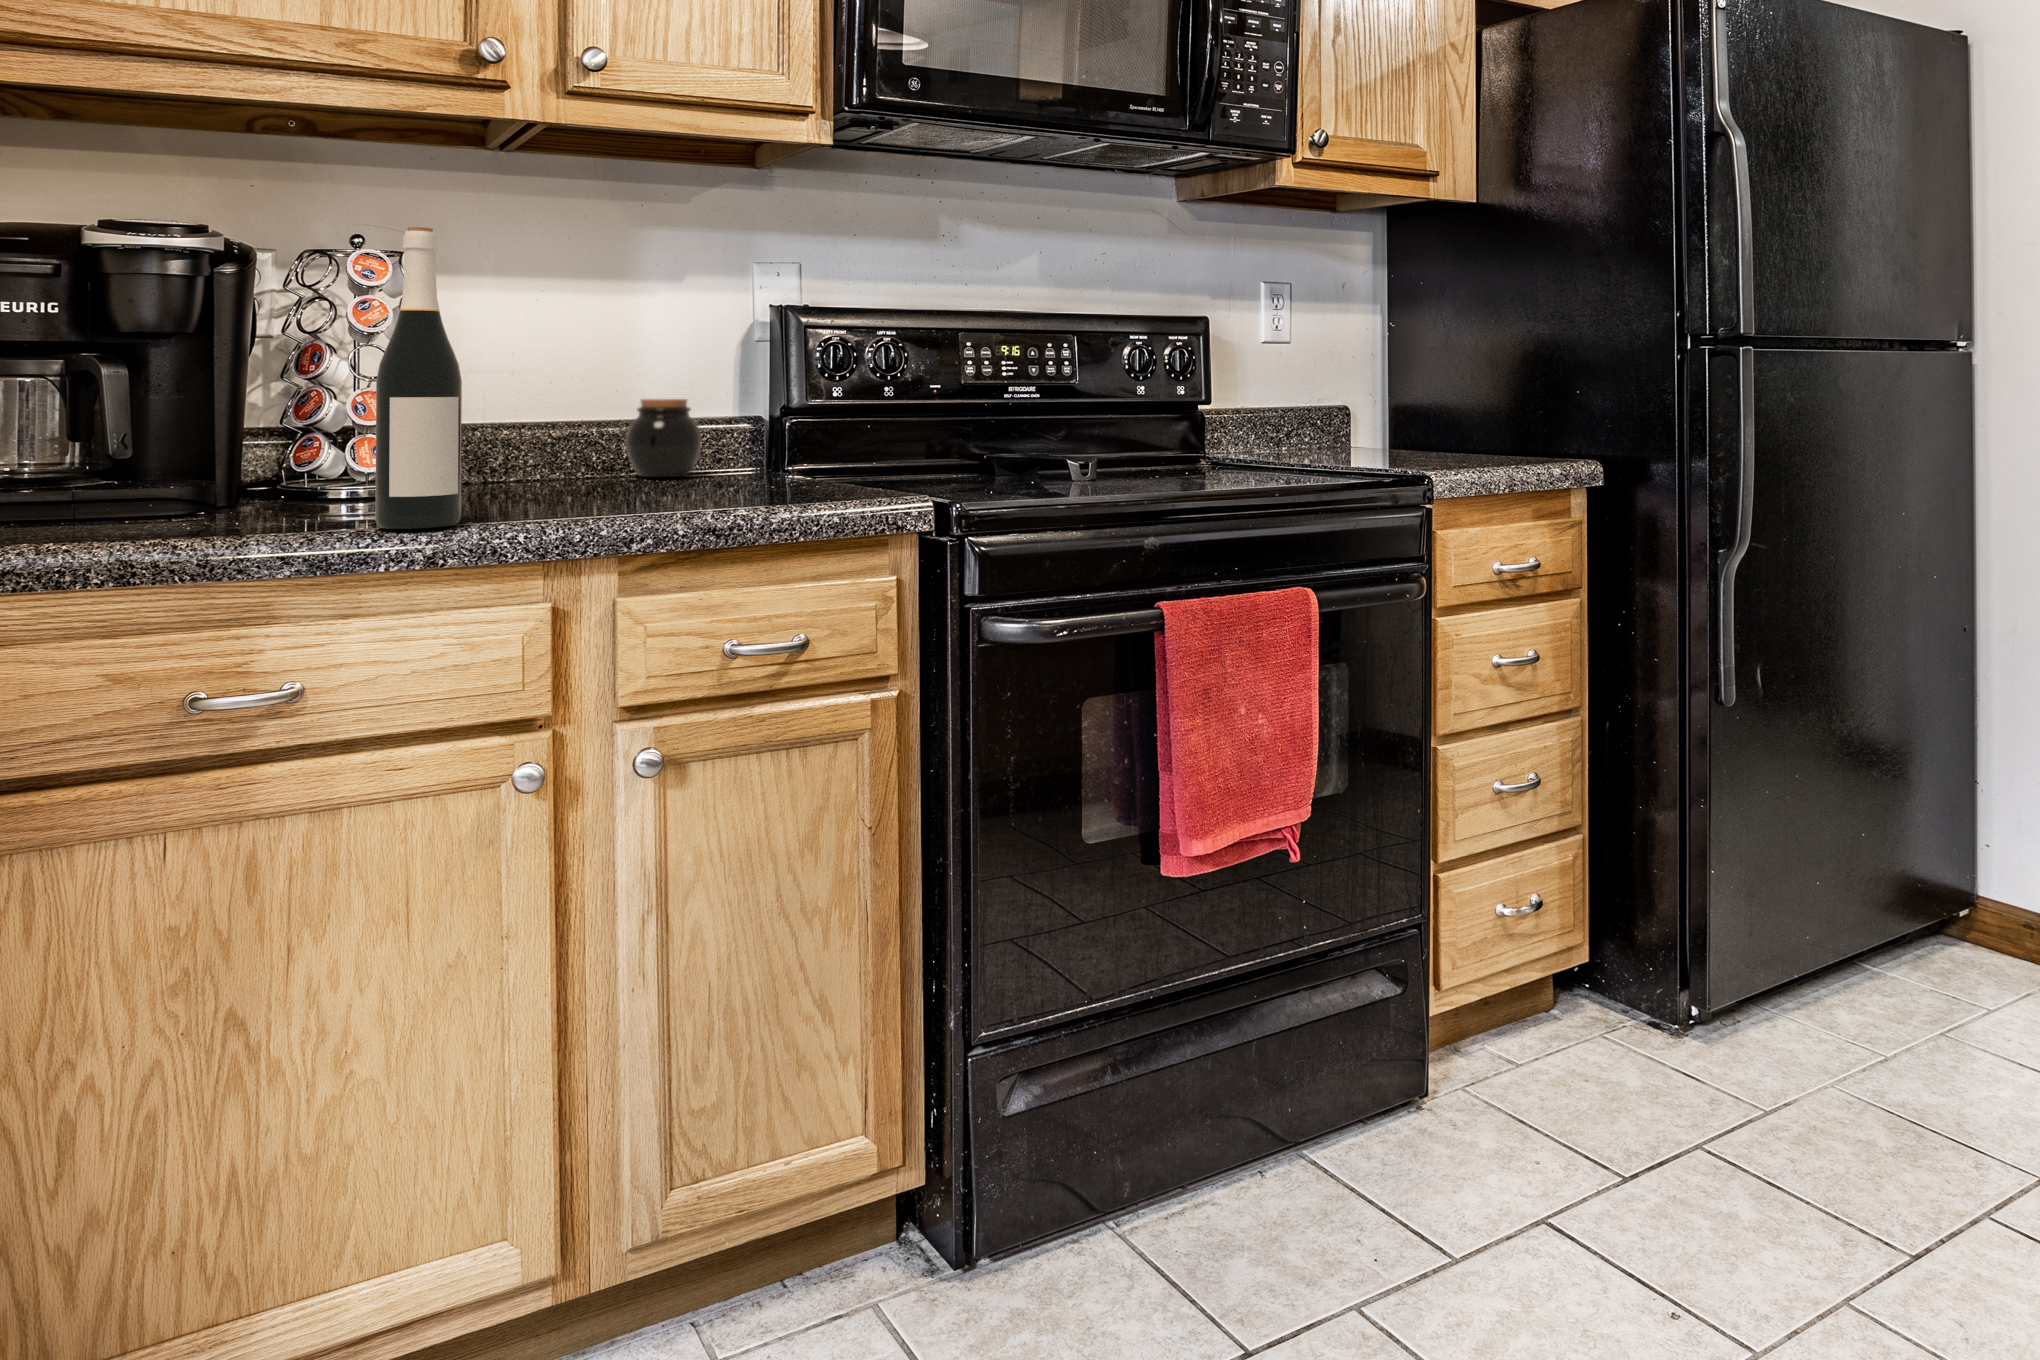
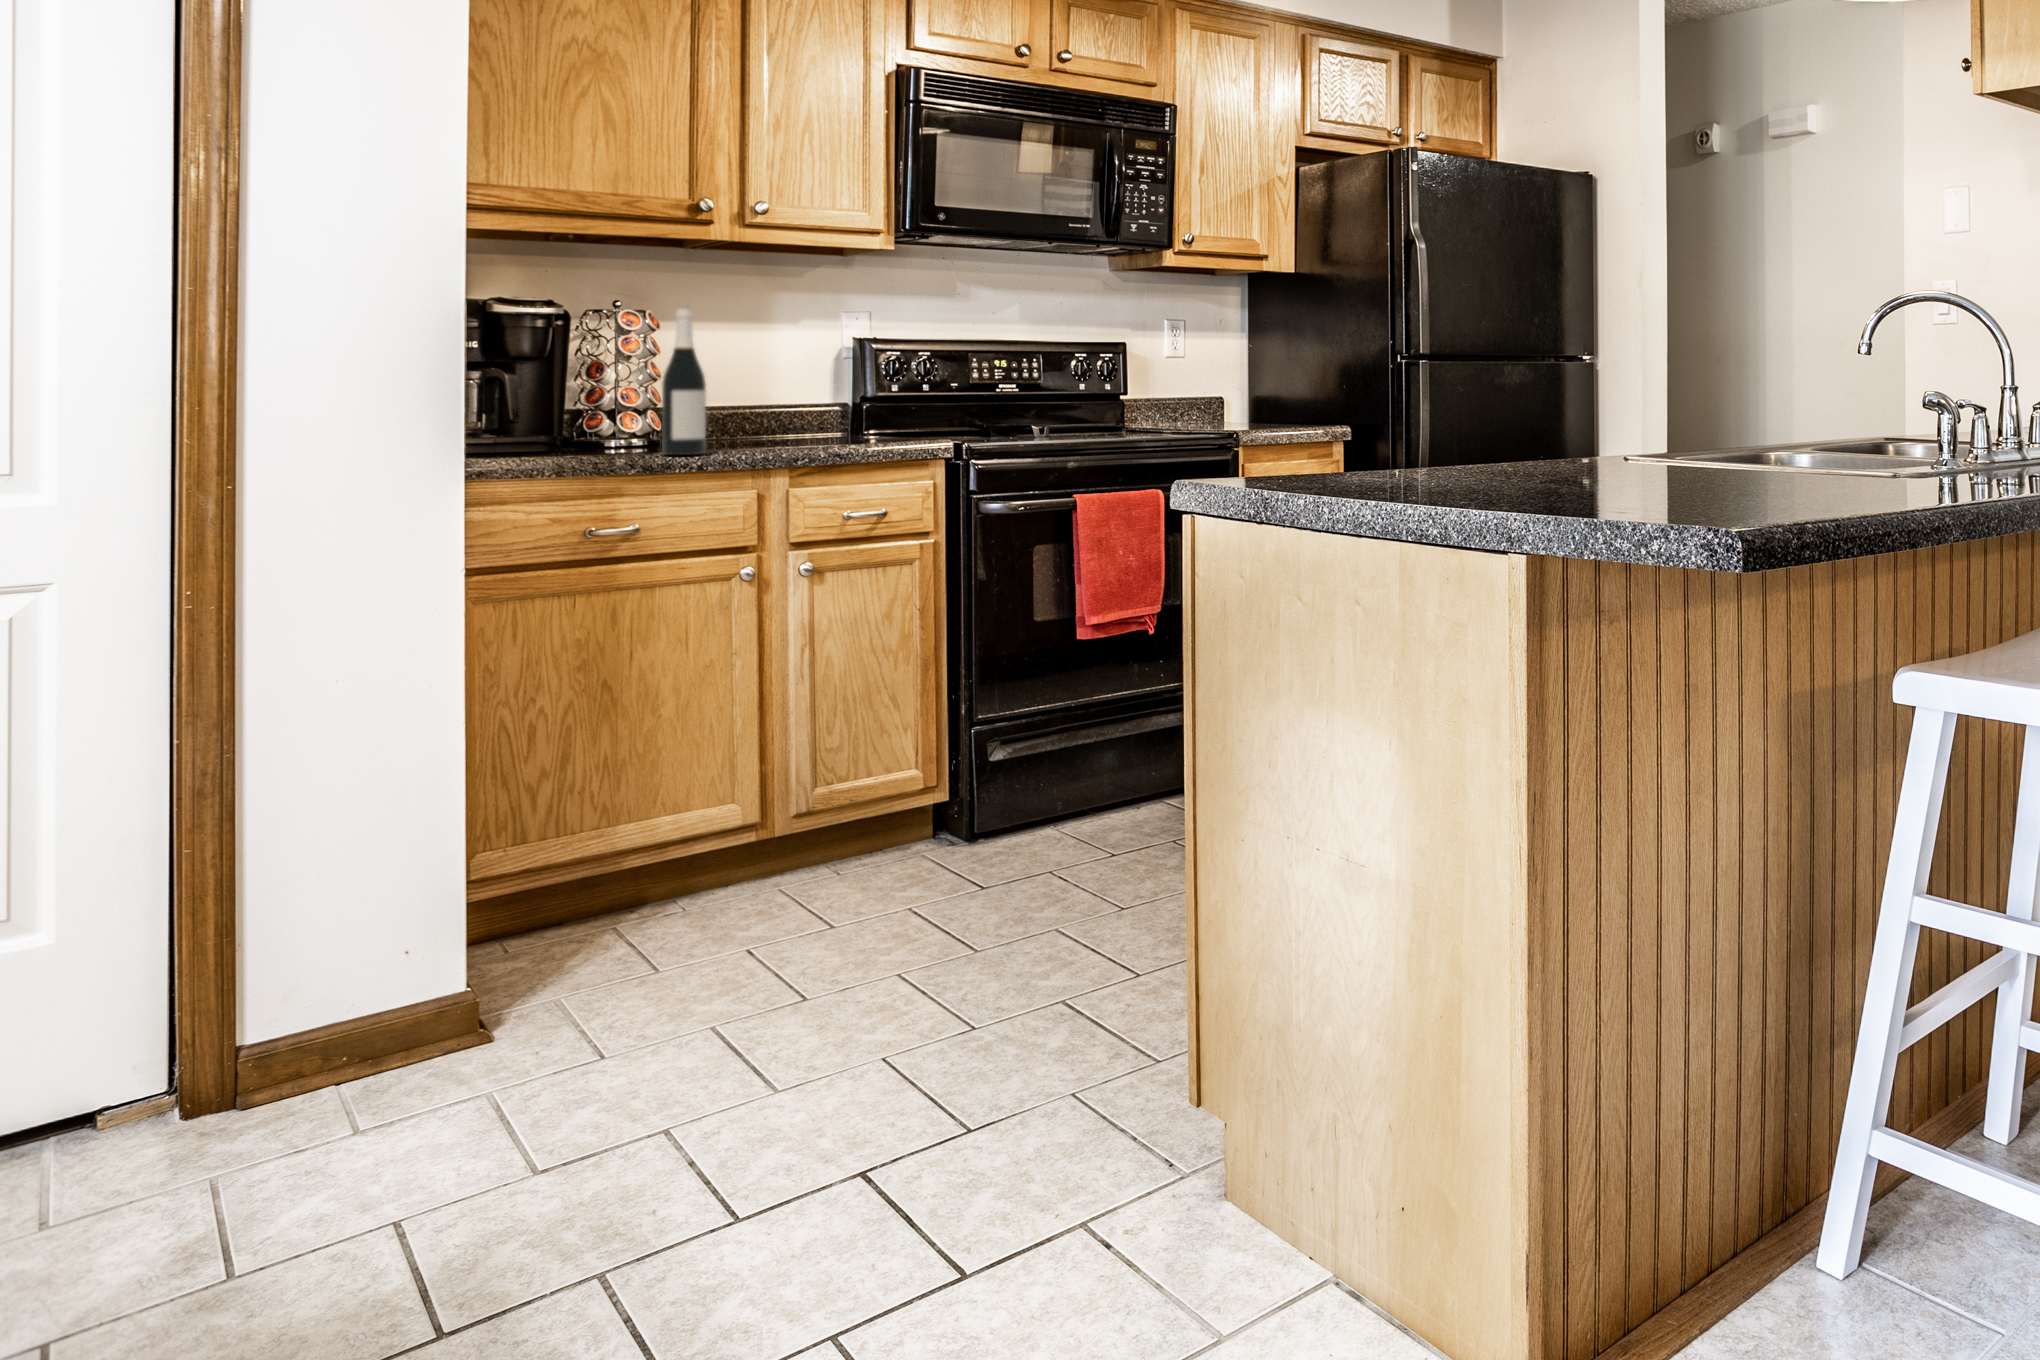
jar: present [626,399,701,477] -> none [774,392,817,435]

